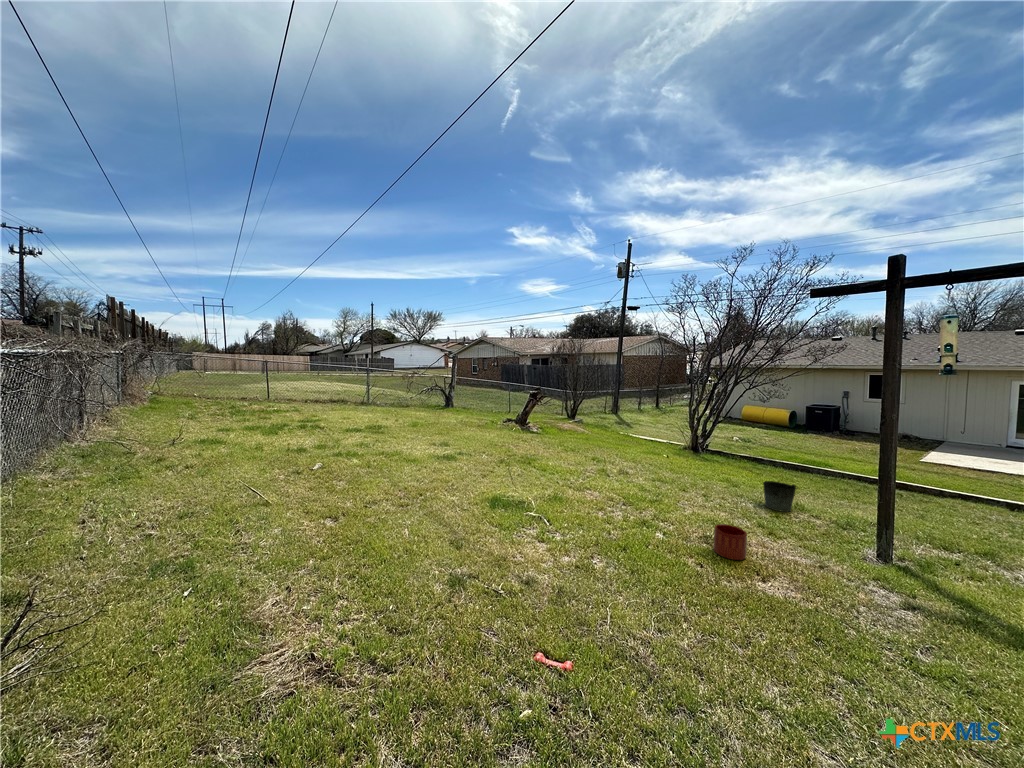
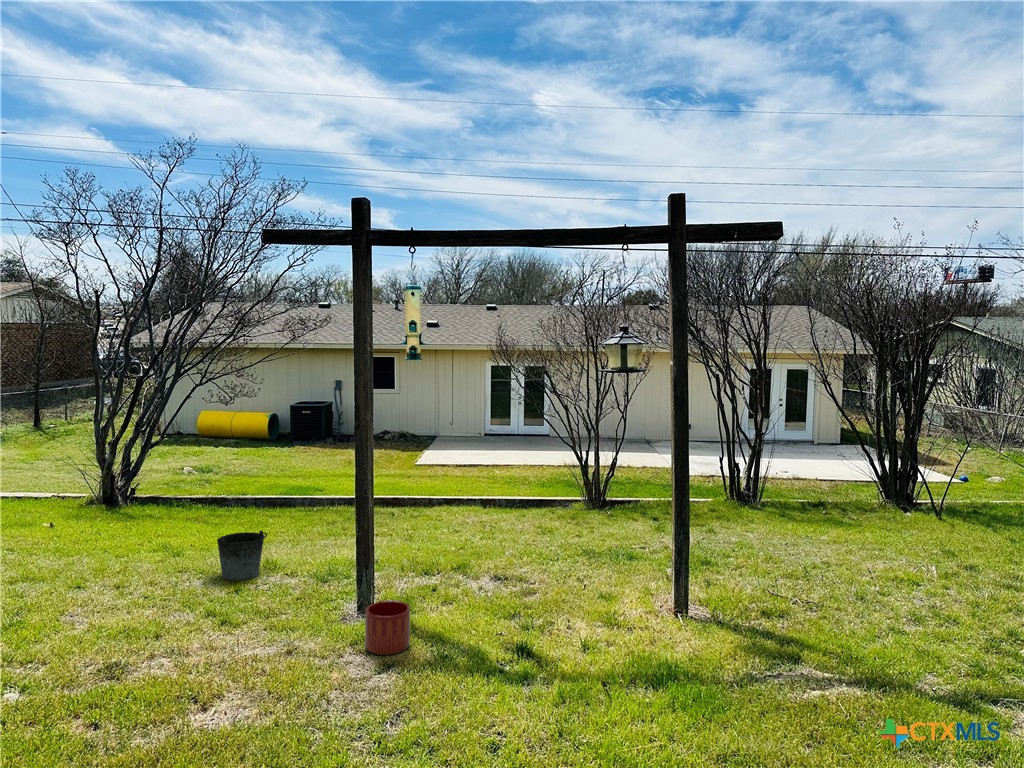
planter: present [713,524,747,560] -> present [365,600,410,655]

